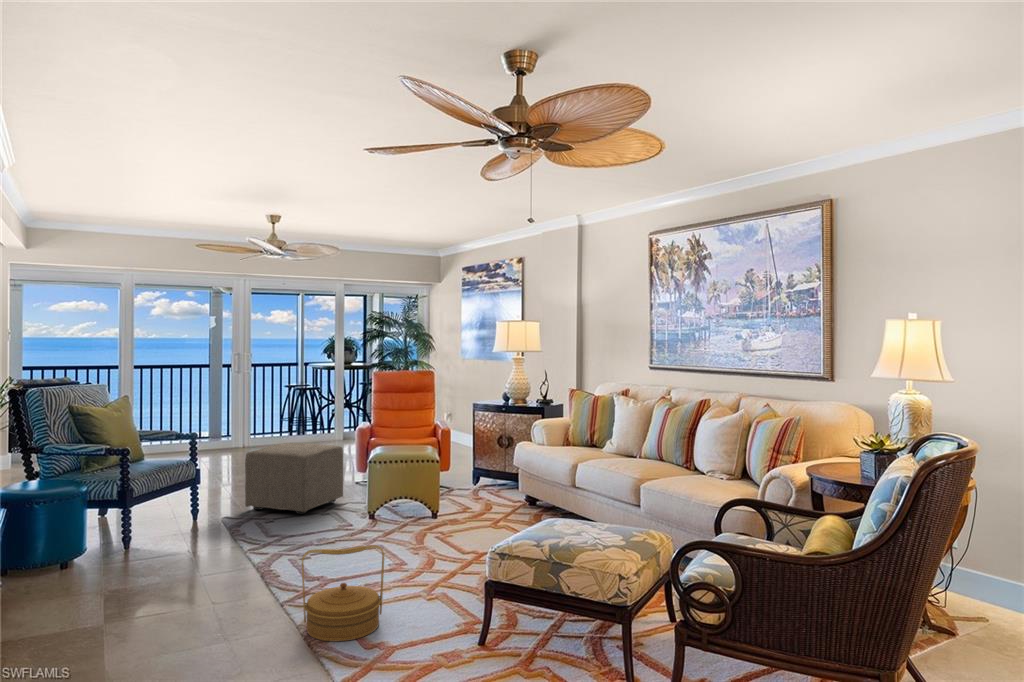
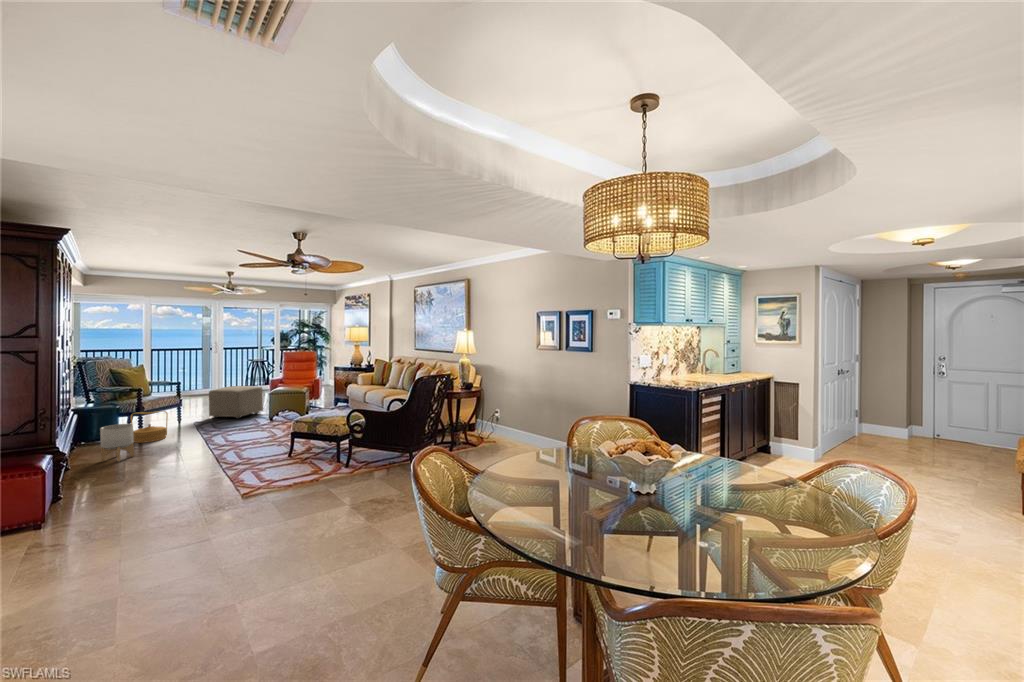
planter: none [53,538,120,636] -> present [100,424,134,462]
basket: present [302,545,384,642] -> present [131,411,168,443]

